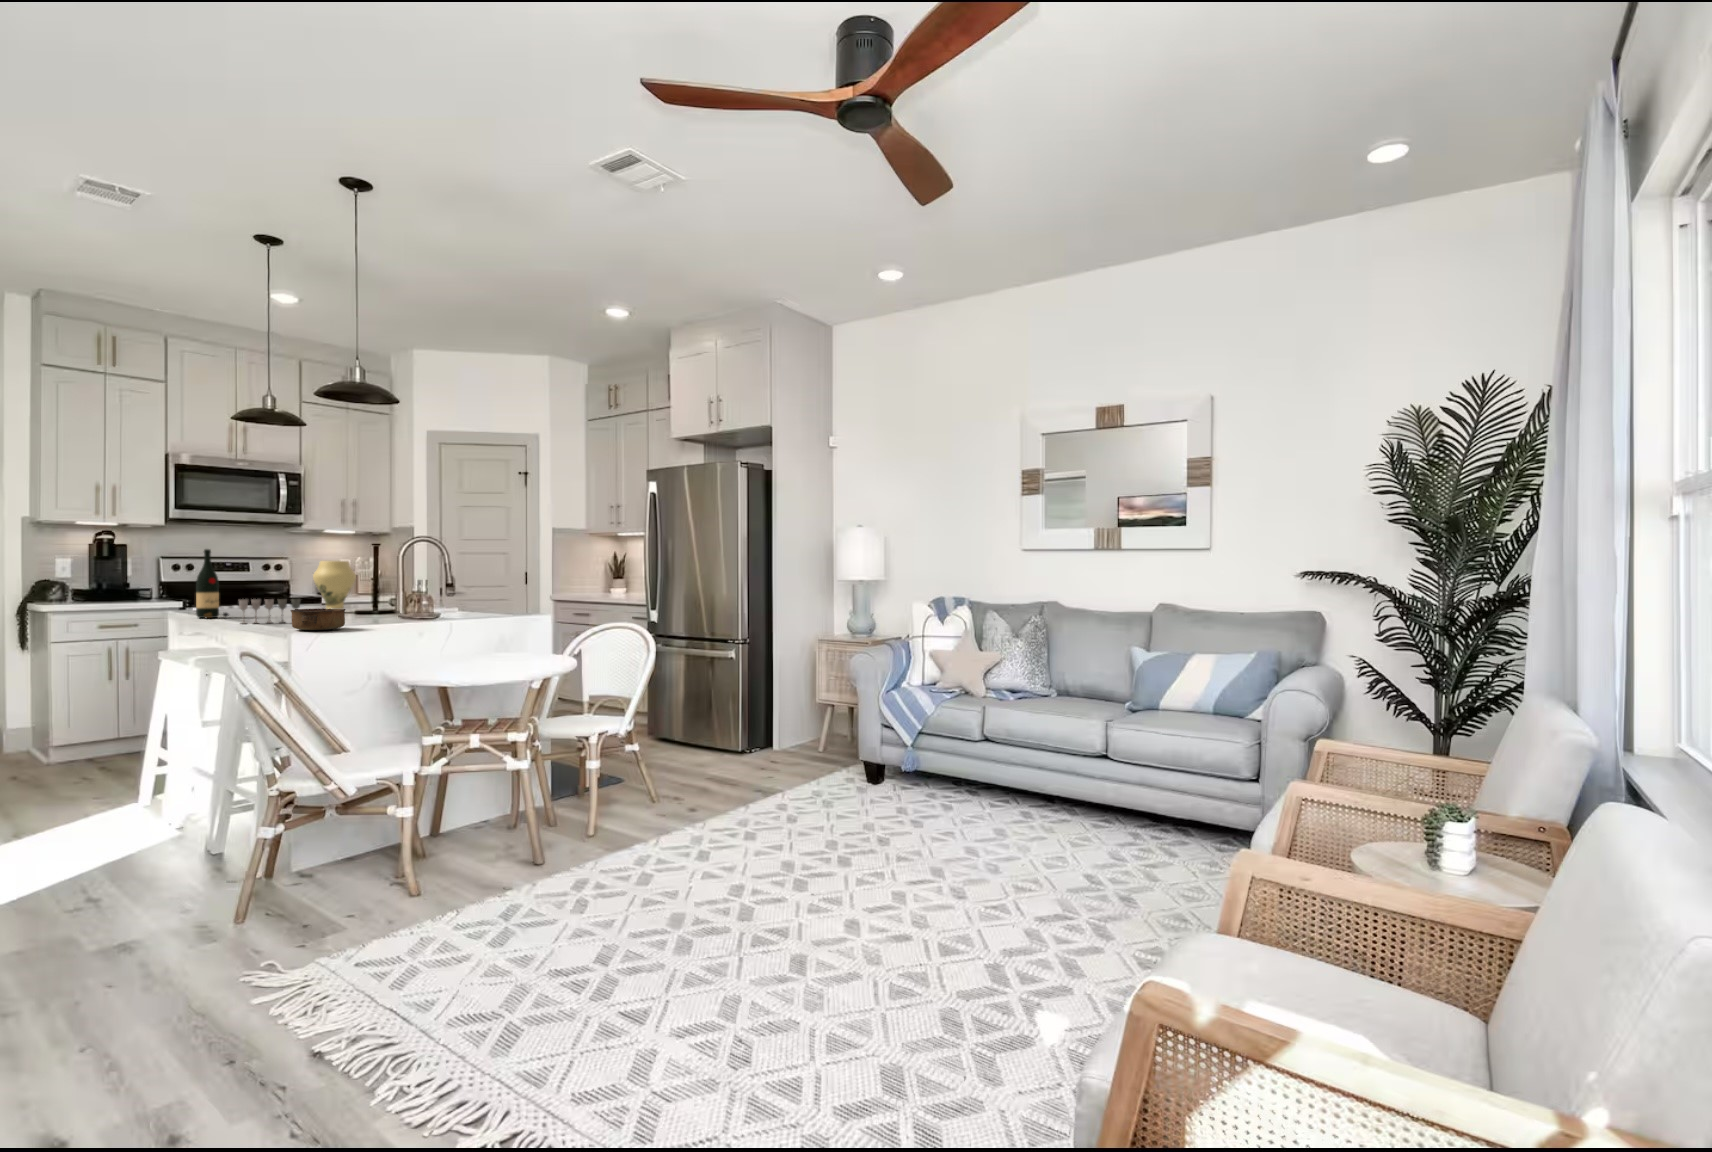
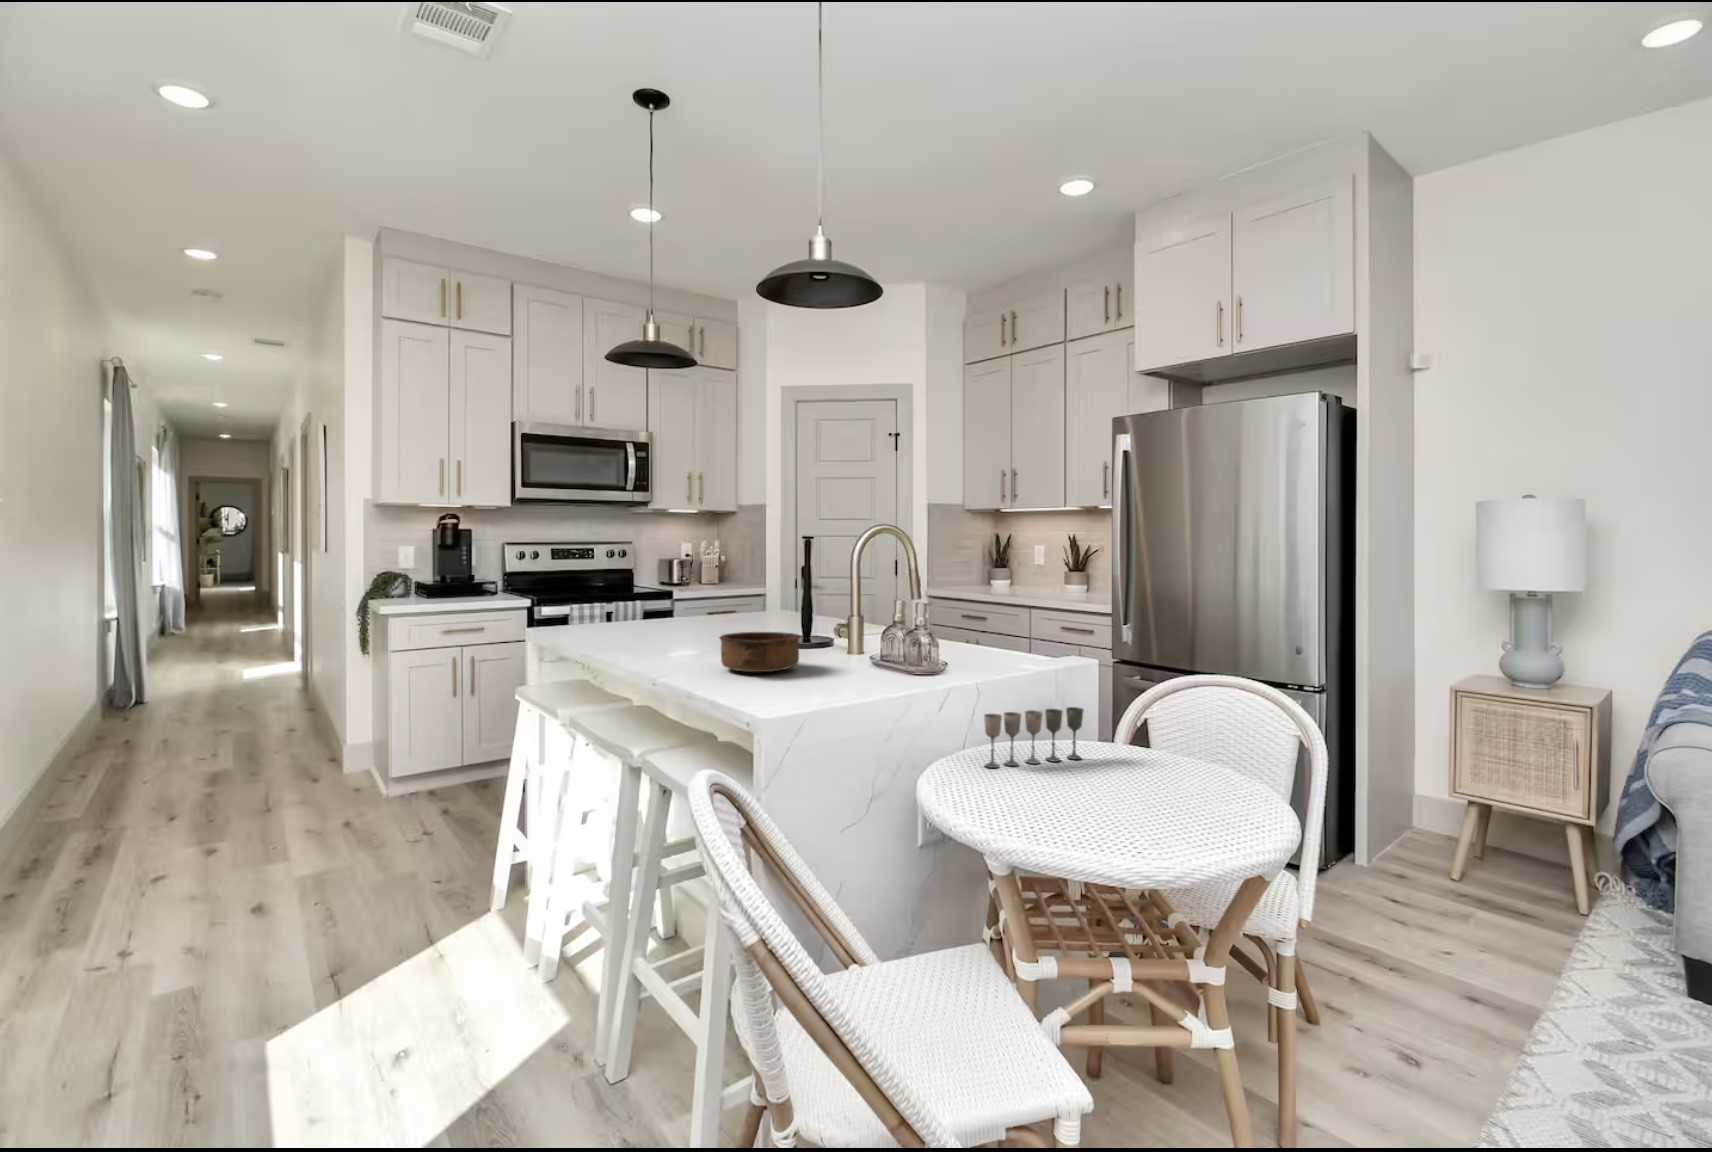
wine bottle: present [196,549,228,618] -> none [563,535,605,636]
vase: present [313,561,356,609] -> none [701,550,754,623]
wine glass: present [239,599,300,624] -> present [984,707,1083,768]

